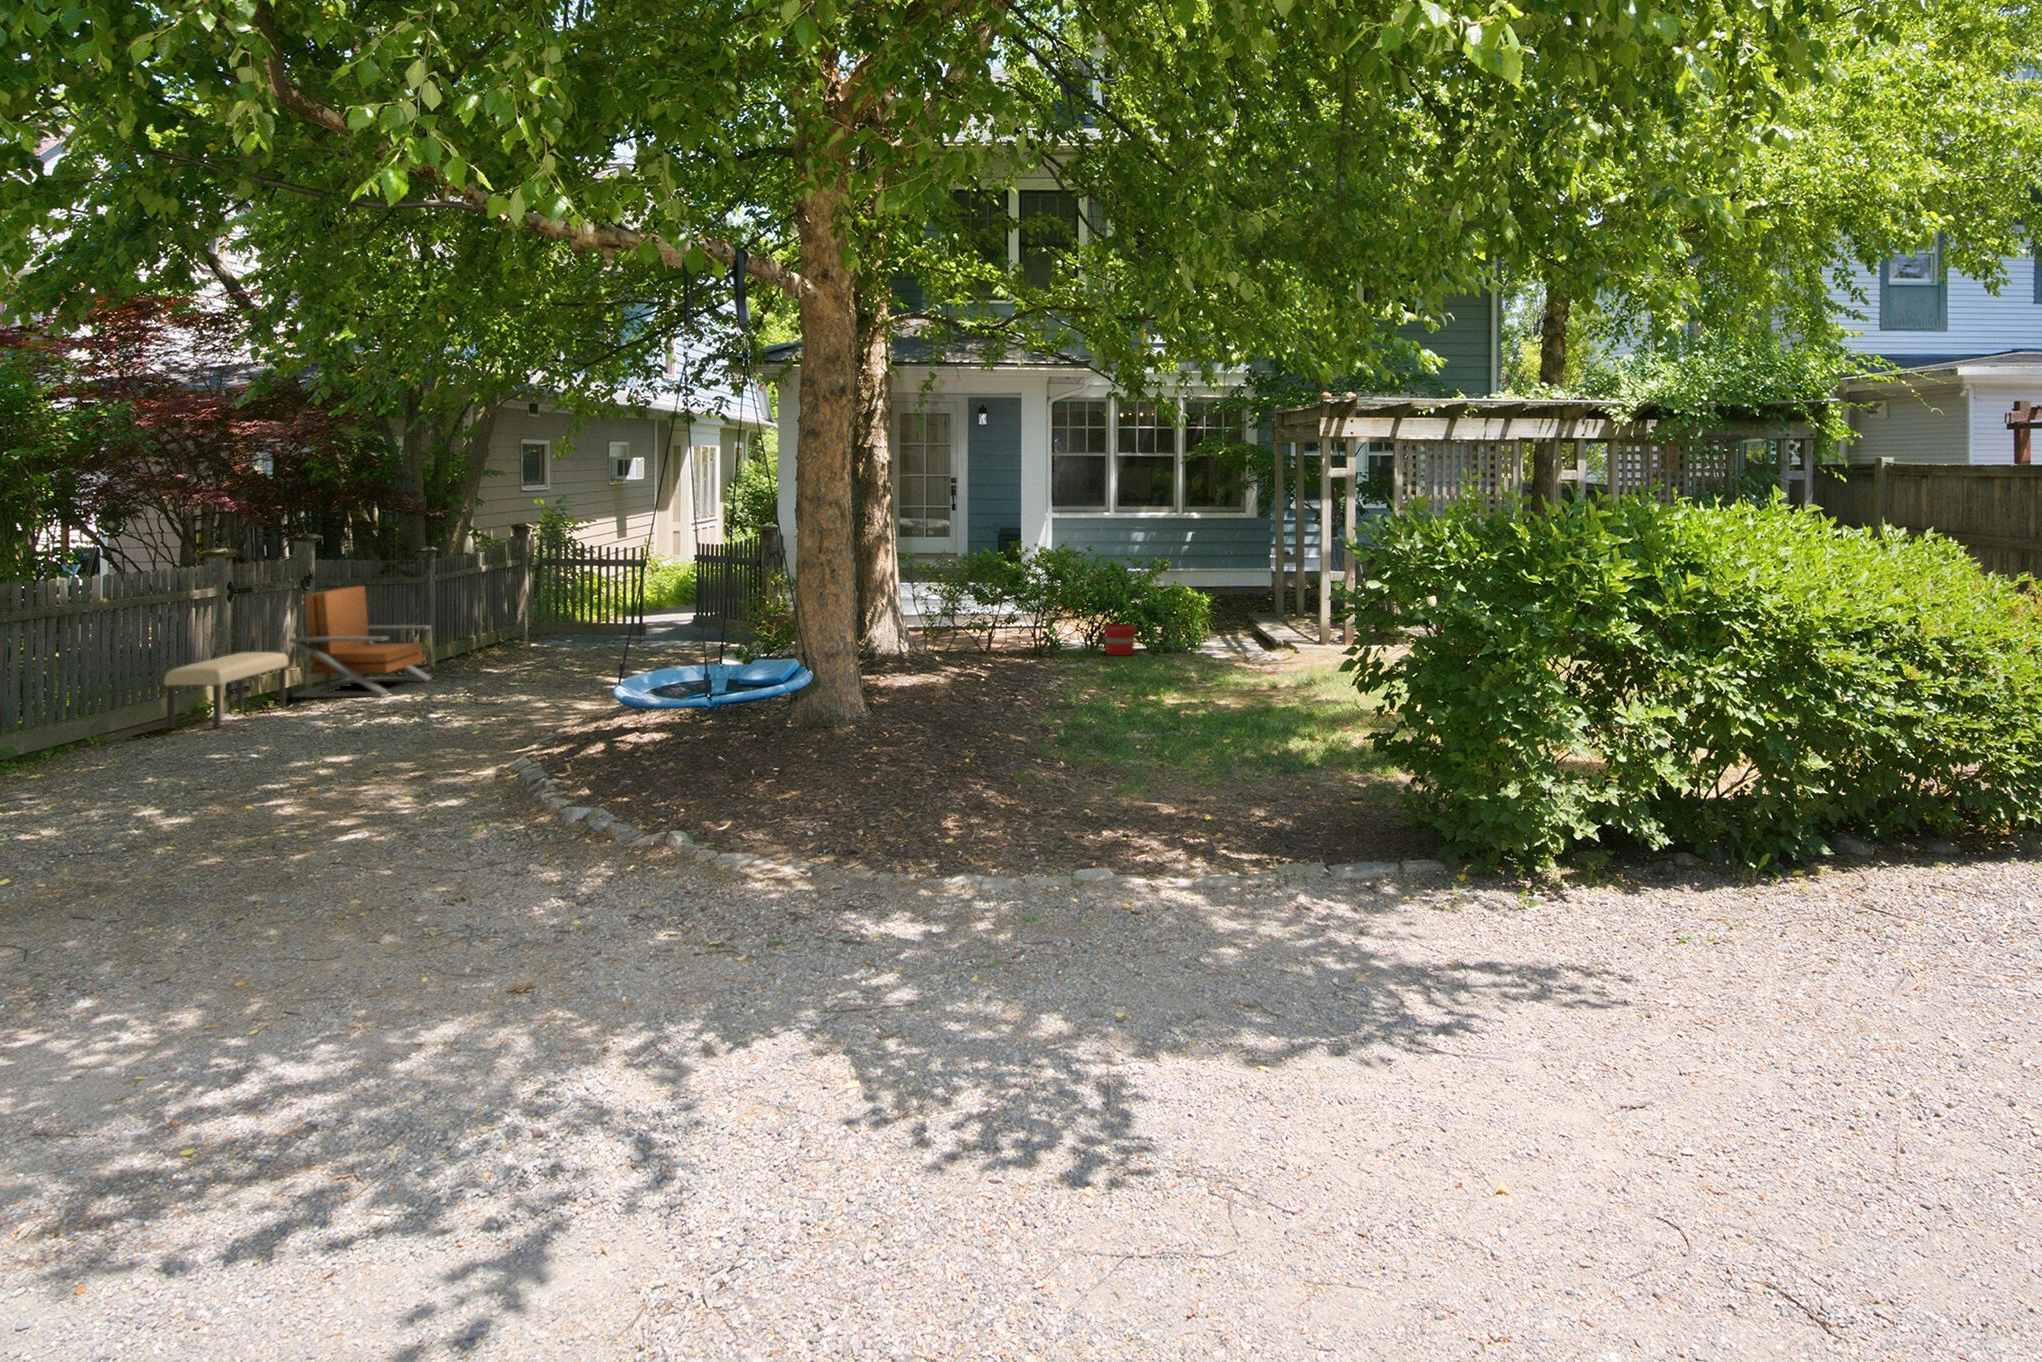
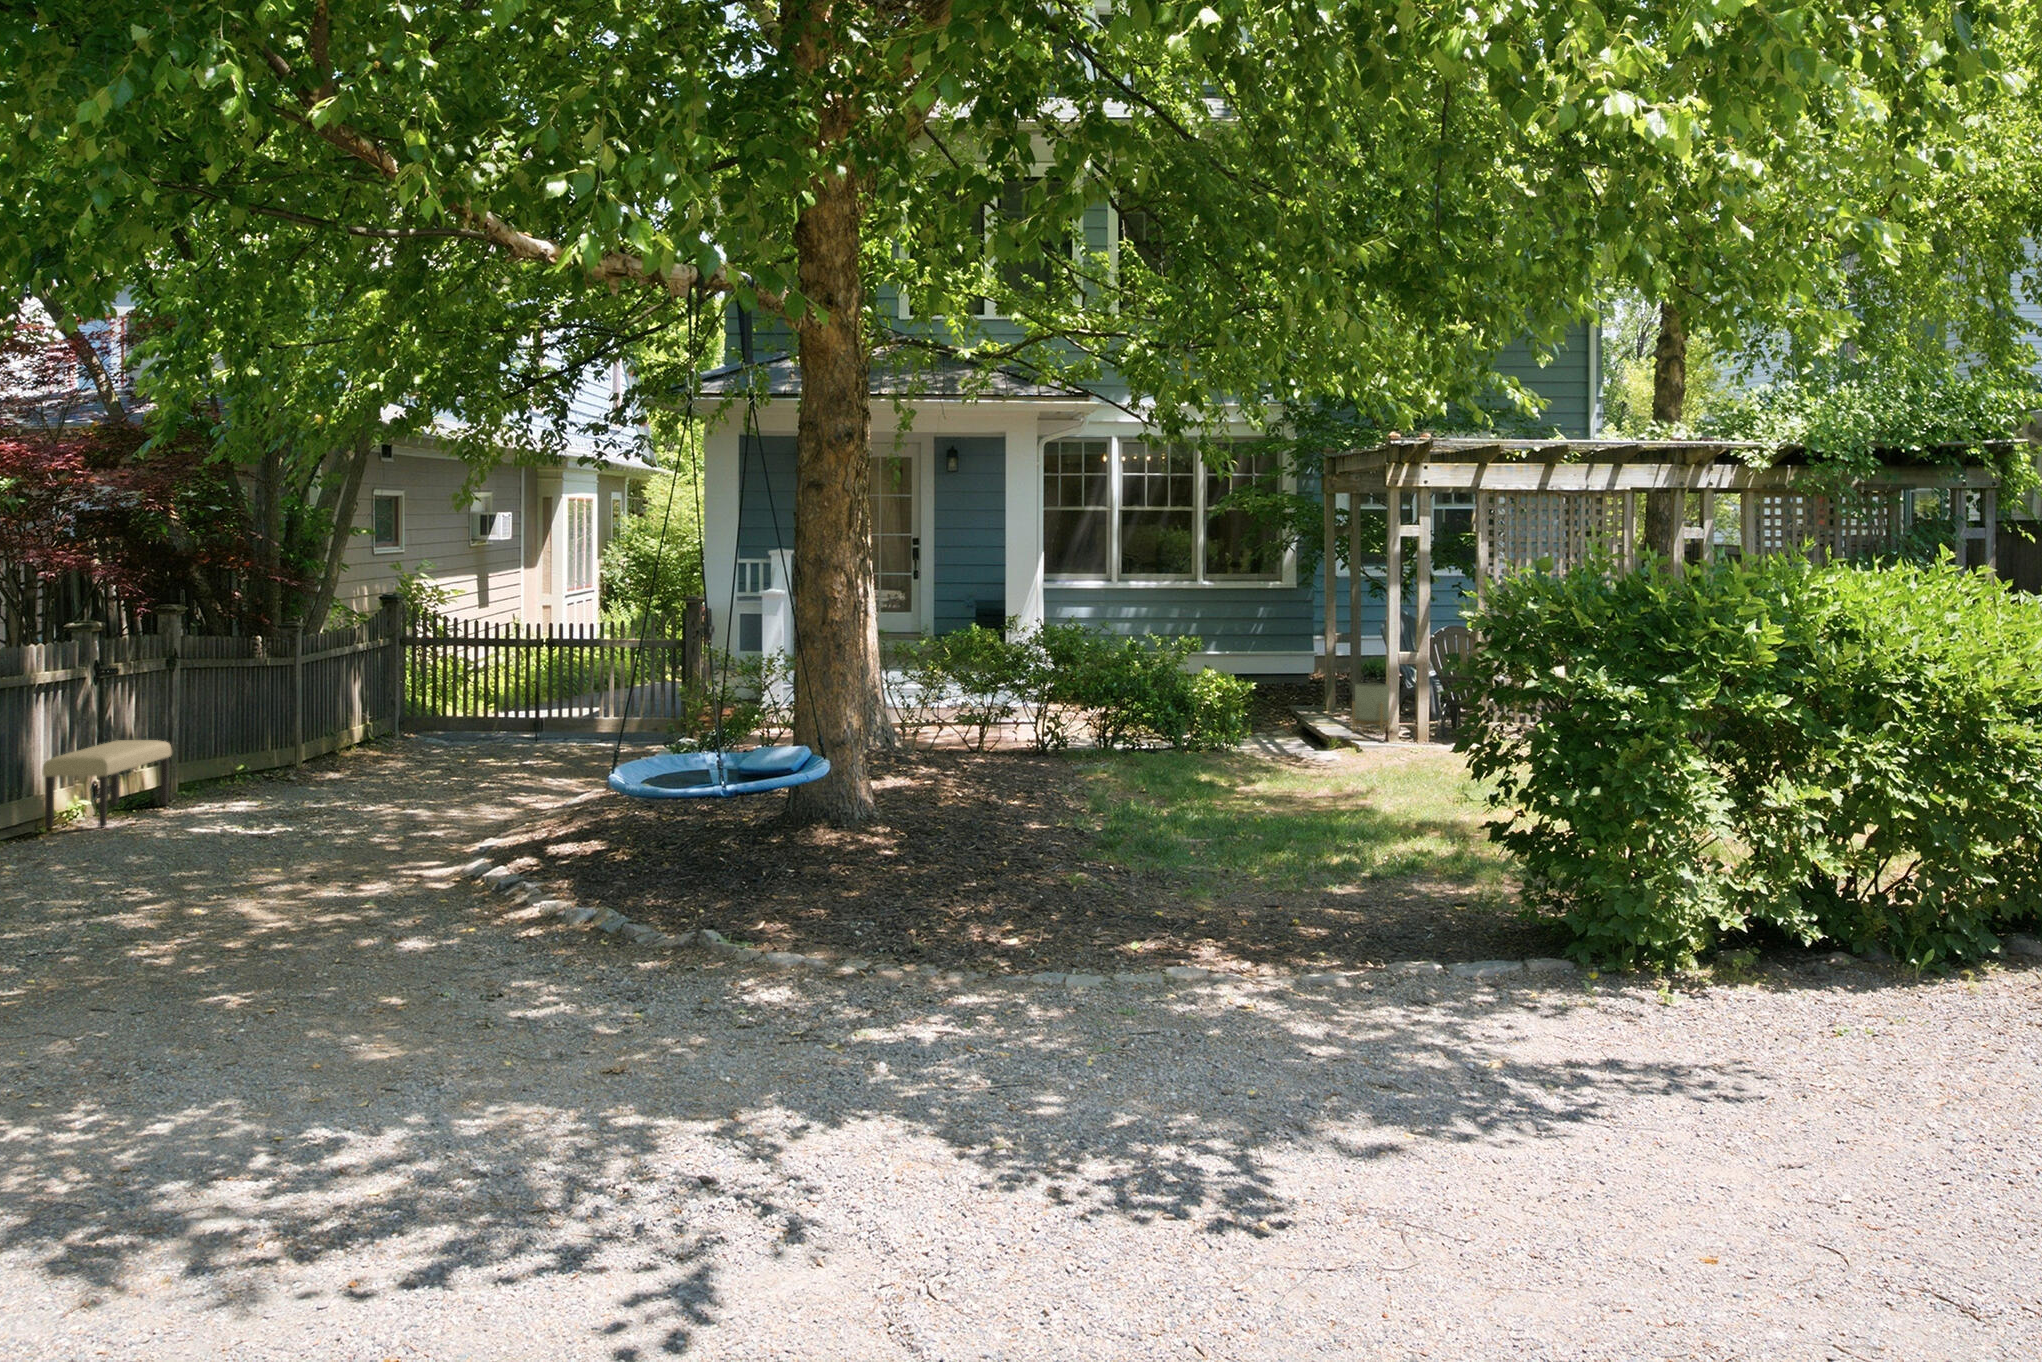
lounge chair: present [289,586,431,697] -> none [166,663,323,794]
planter: none [1292,598,1325,640] -> present [1352,683,1392,734]
bucket: present [1103,623,1136,656] -> none [1124,713,1166,752]

